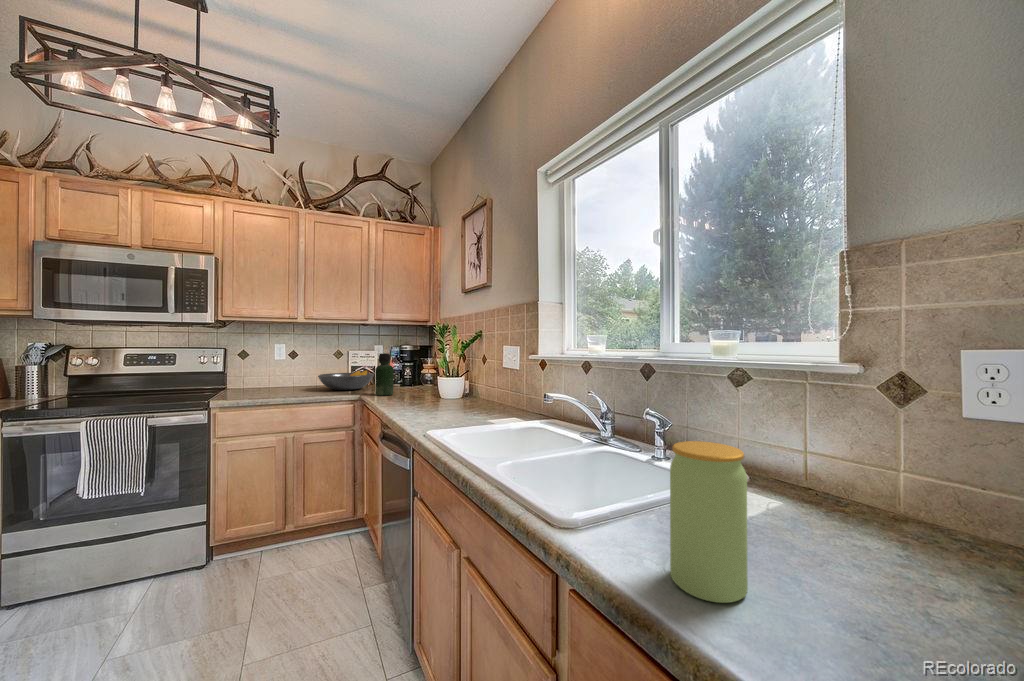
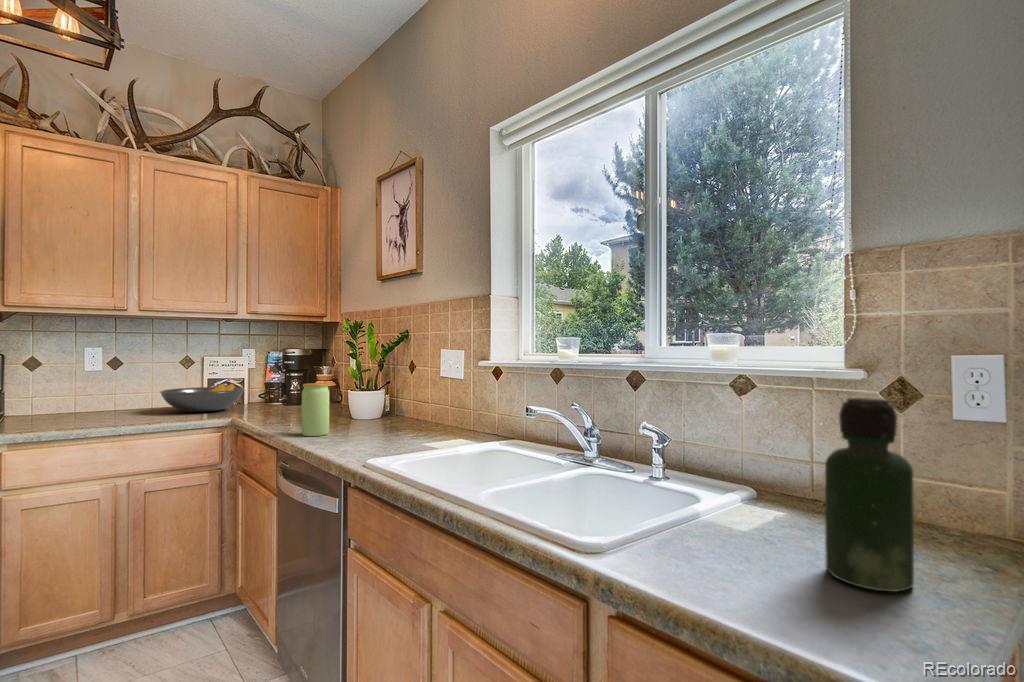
bottle: present [375,353,394,396] -> present [825,398,914,592]
jar: present [670,441,748,603] -> present [302,383,329,436]

